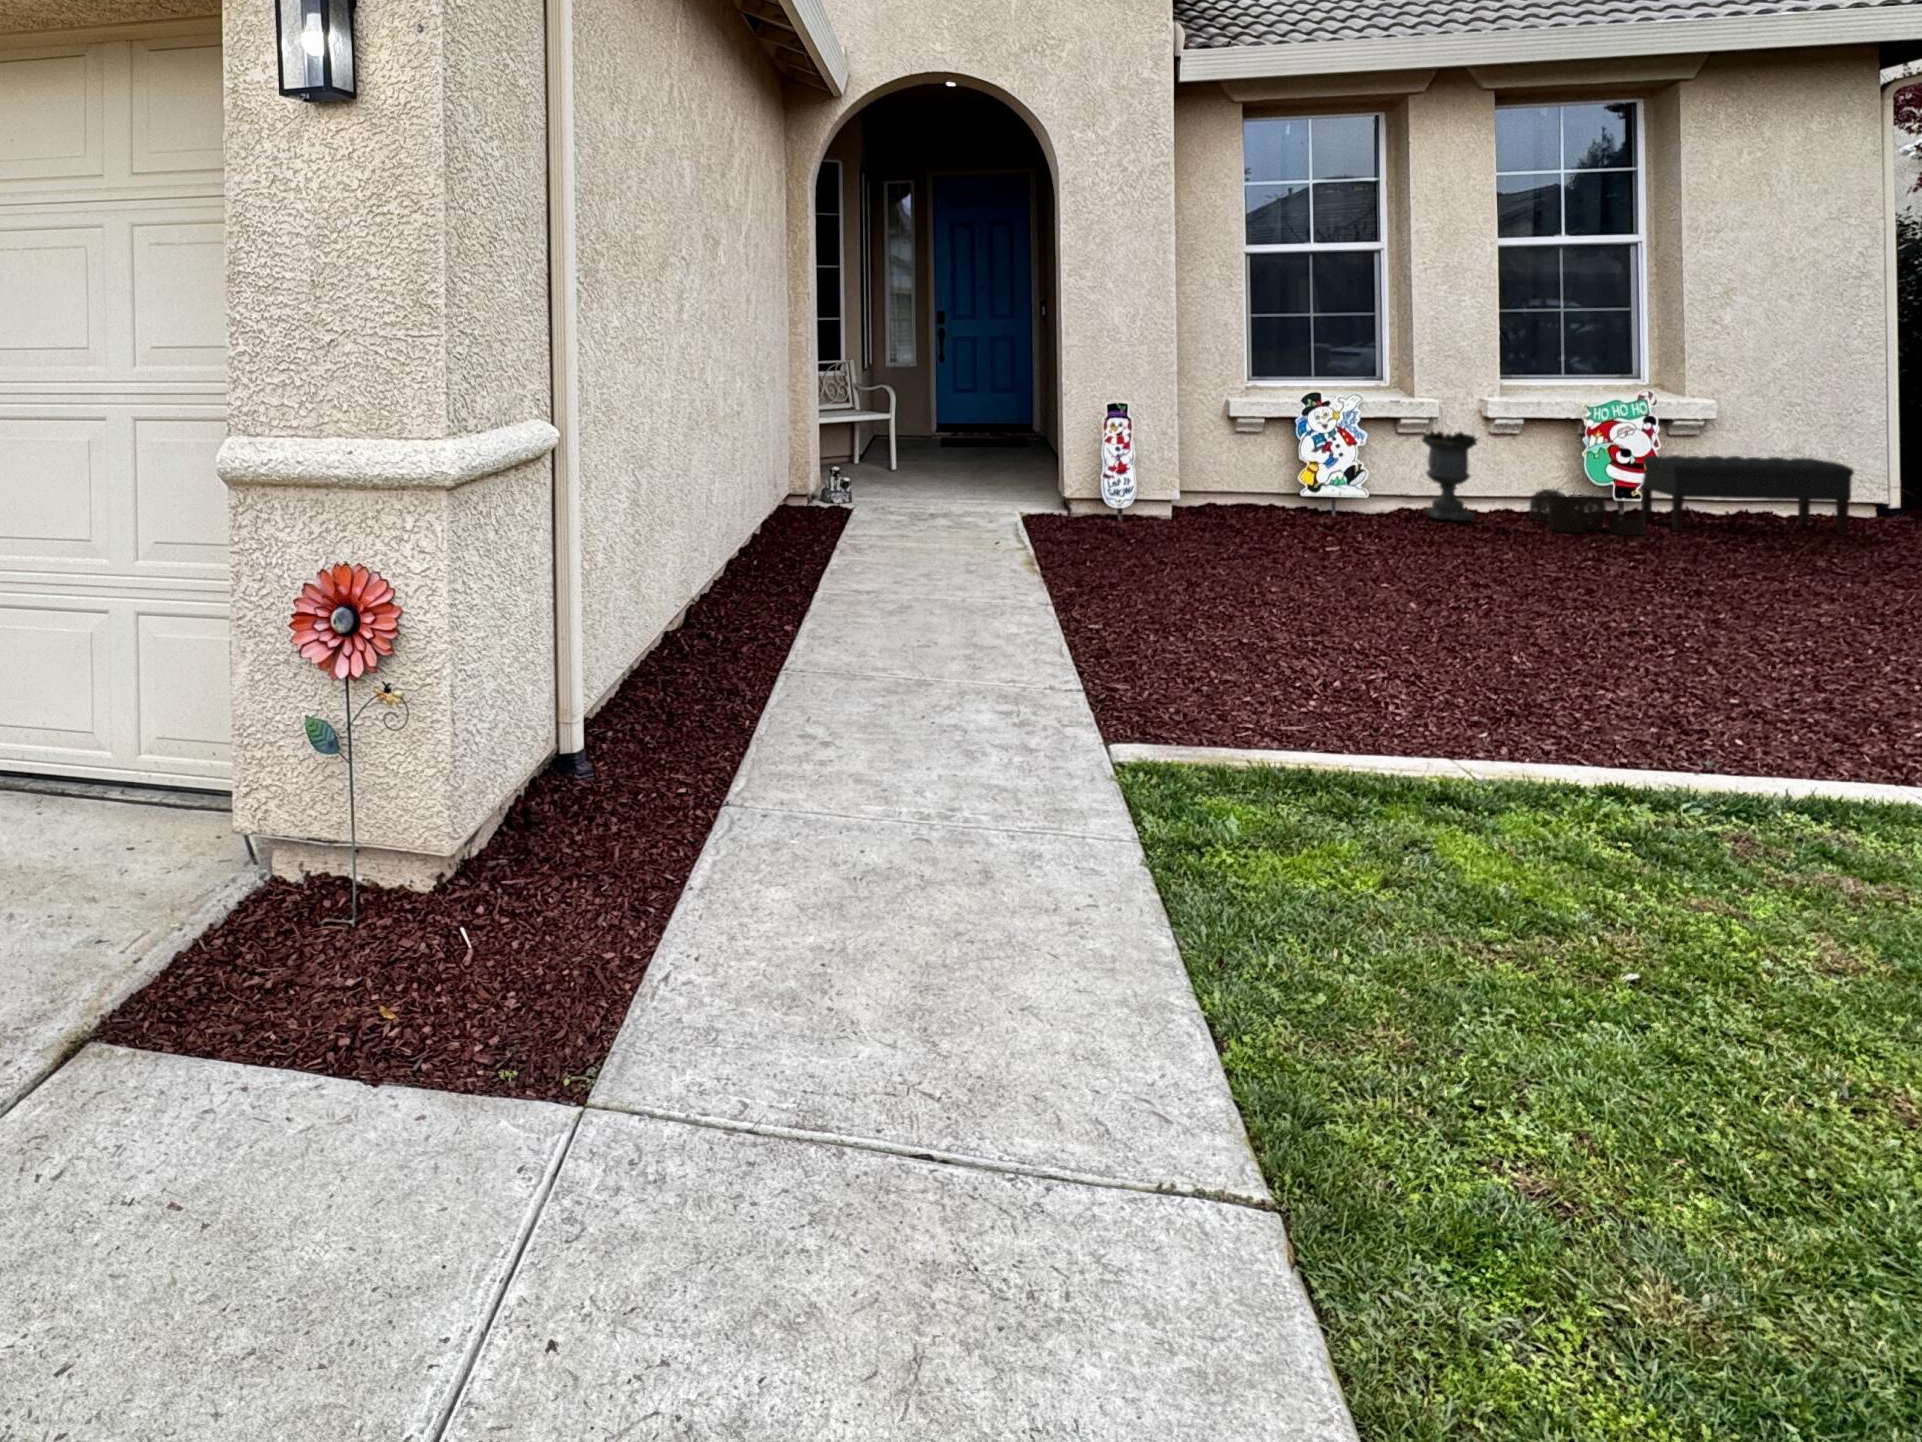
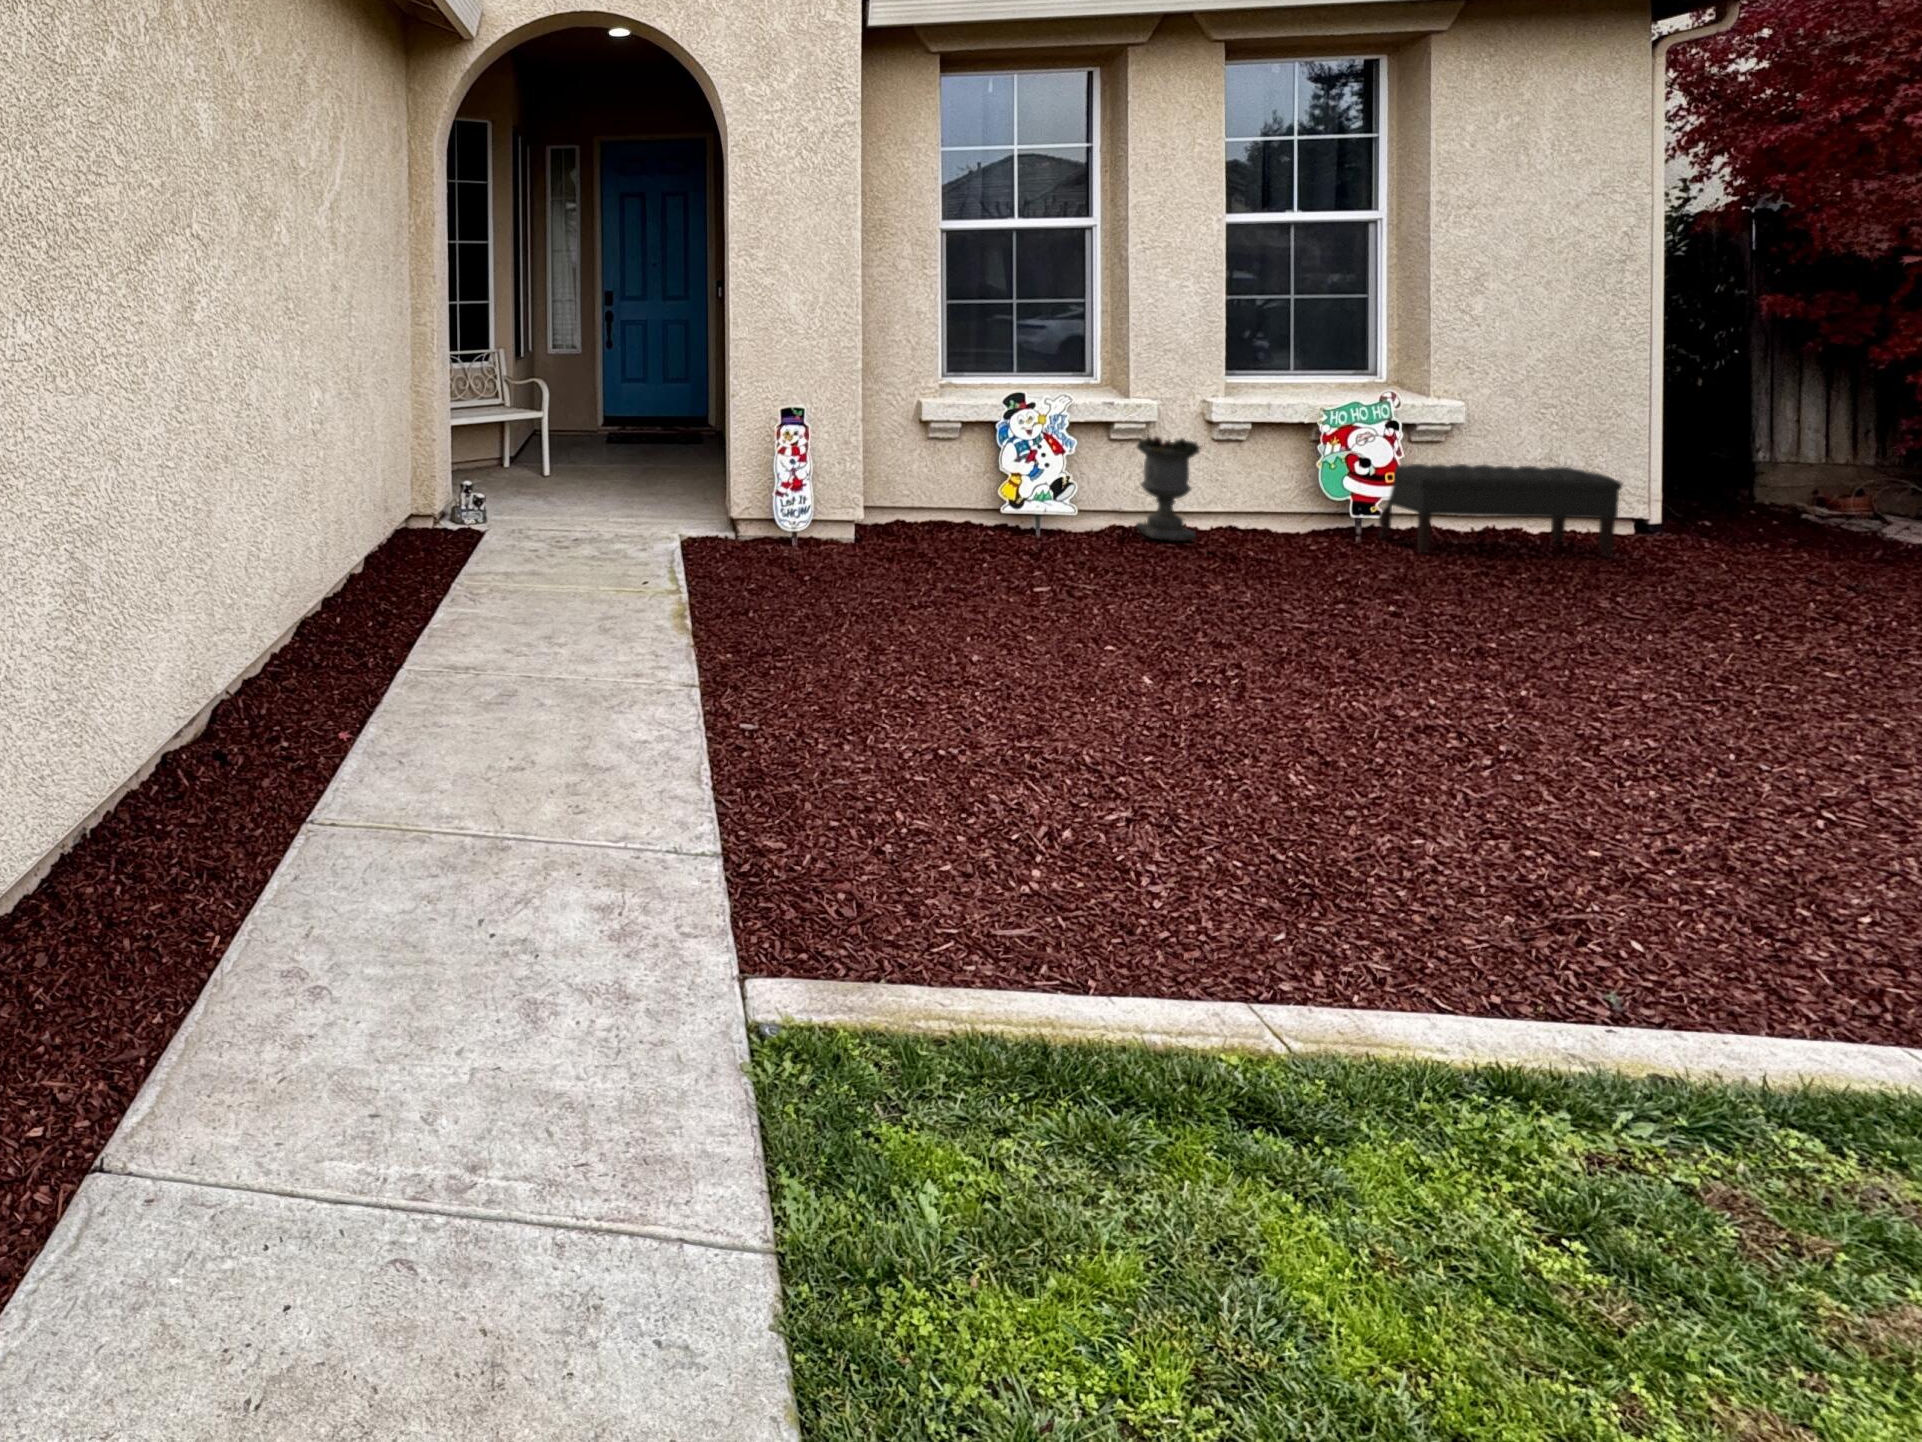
woven basket: present [1529,488,1645,535] -> none [1254,499,1390,560]

